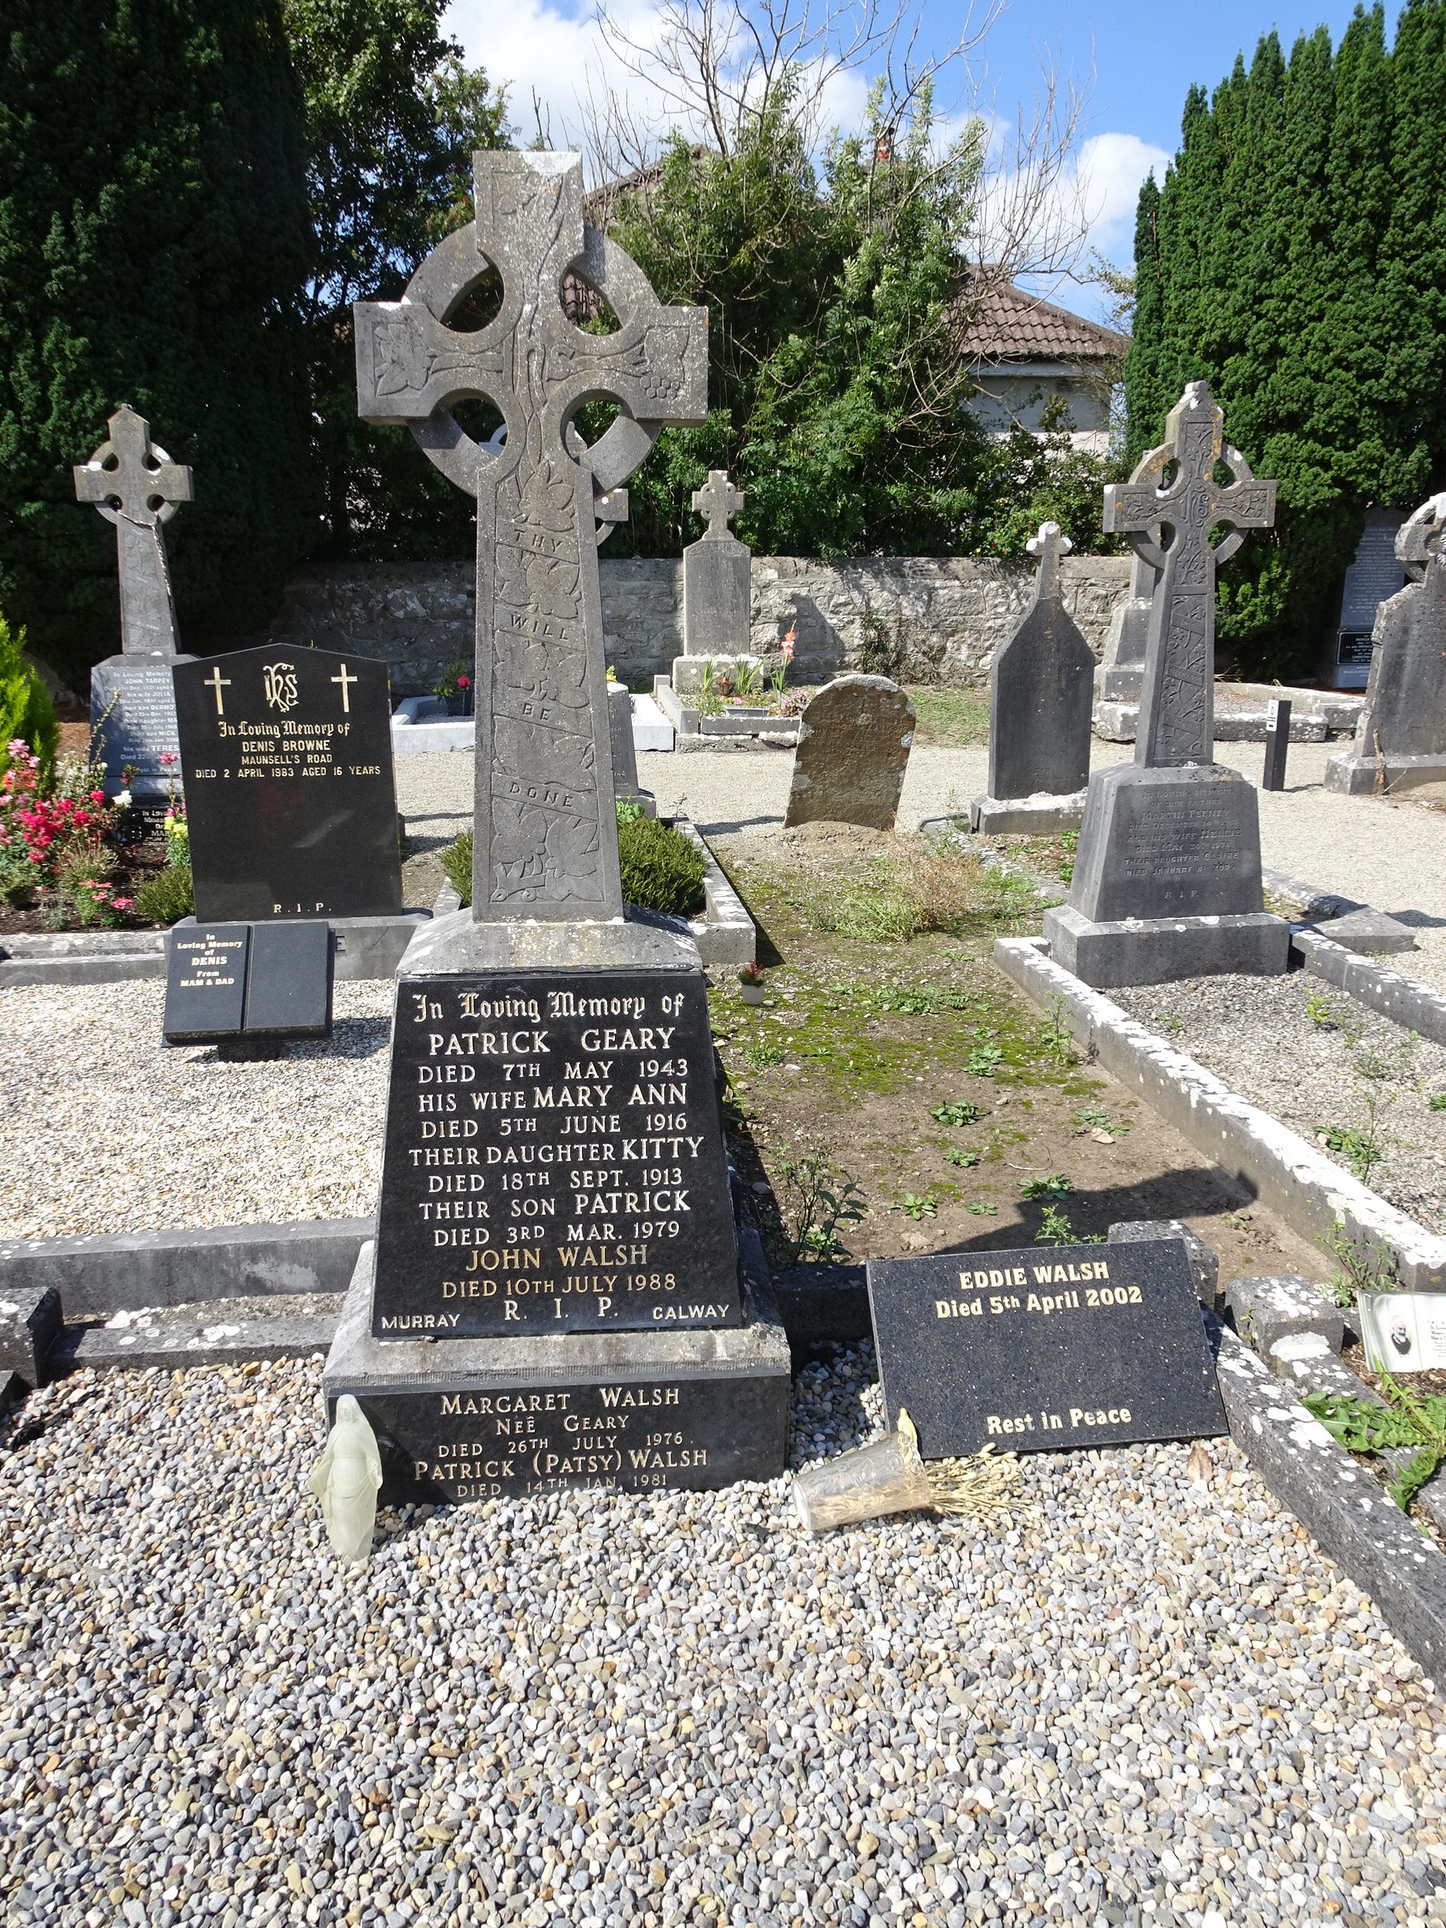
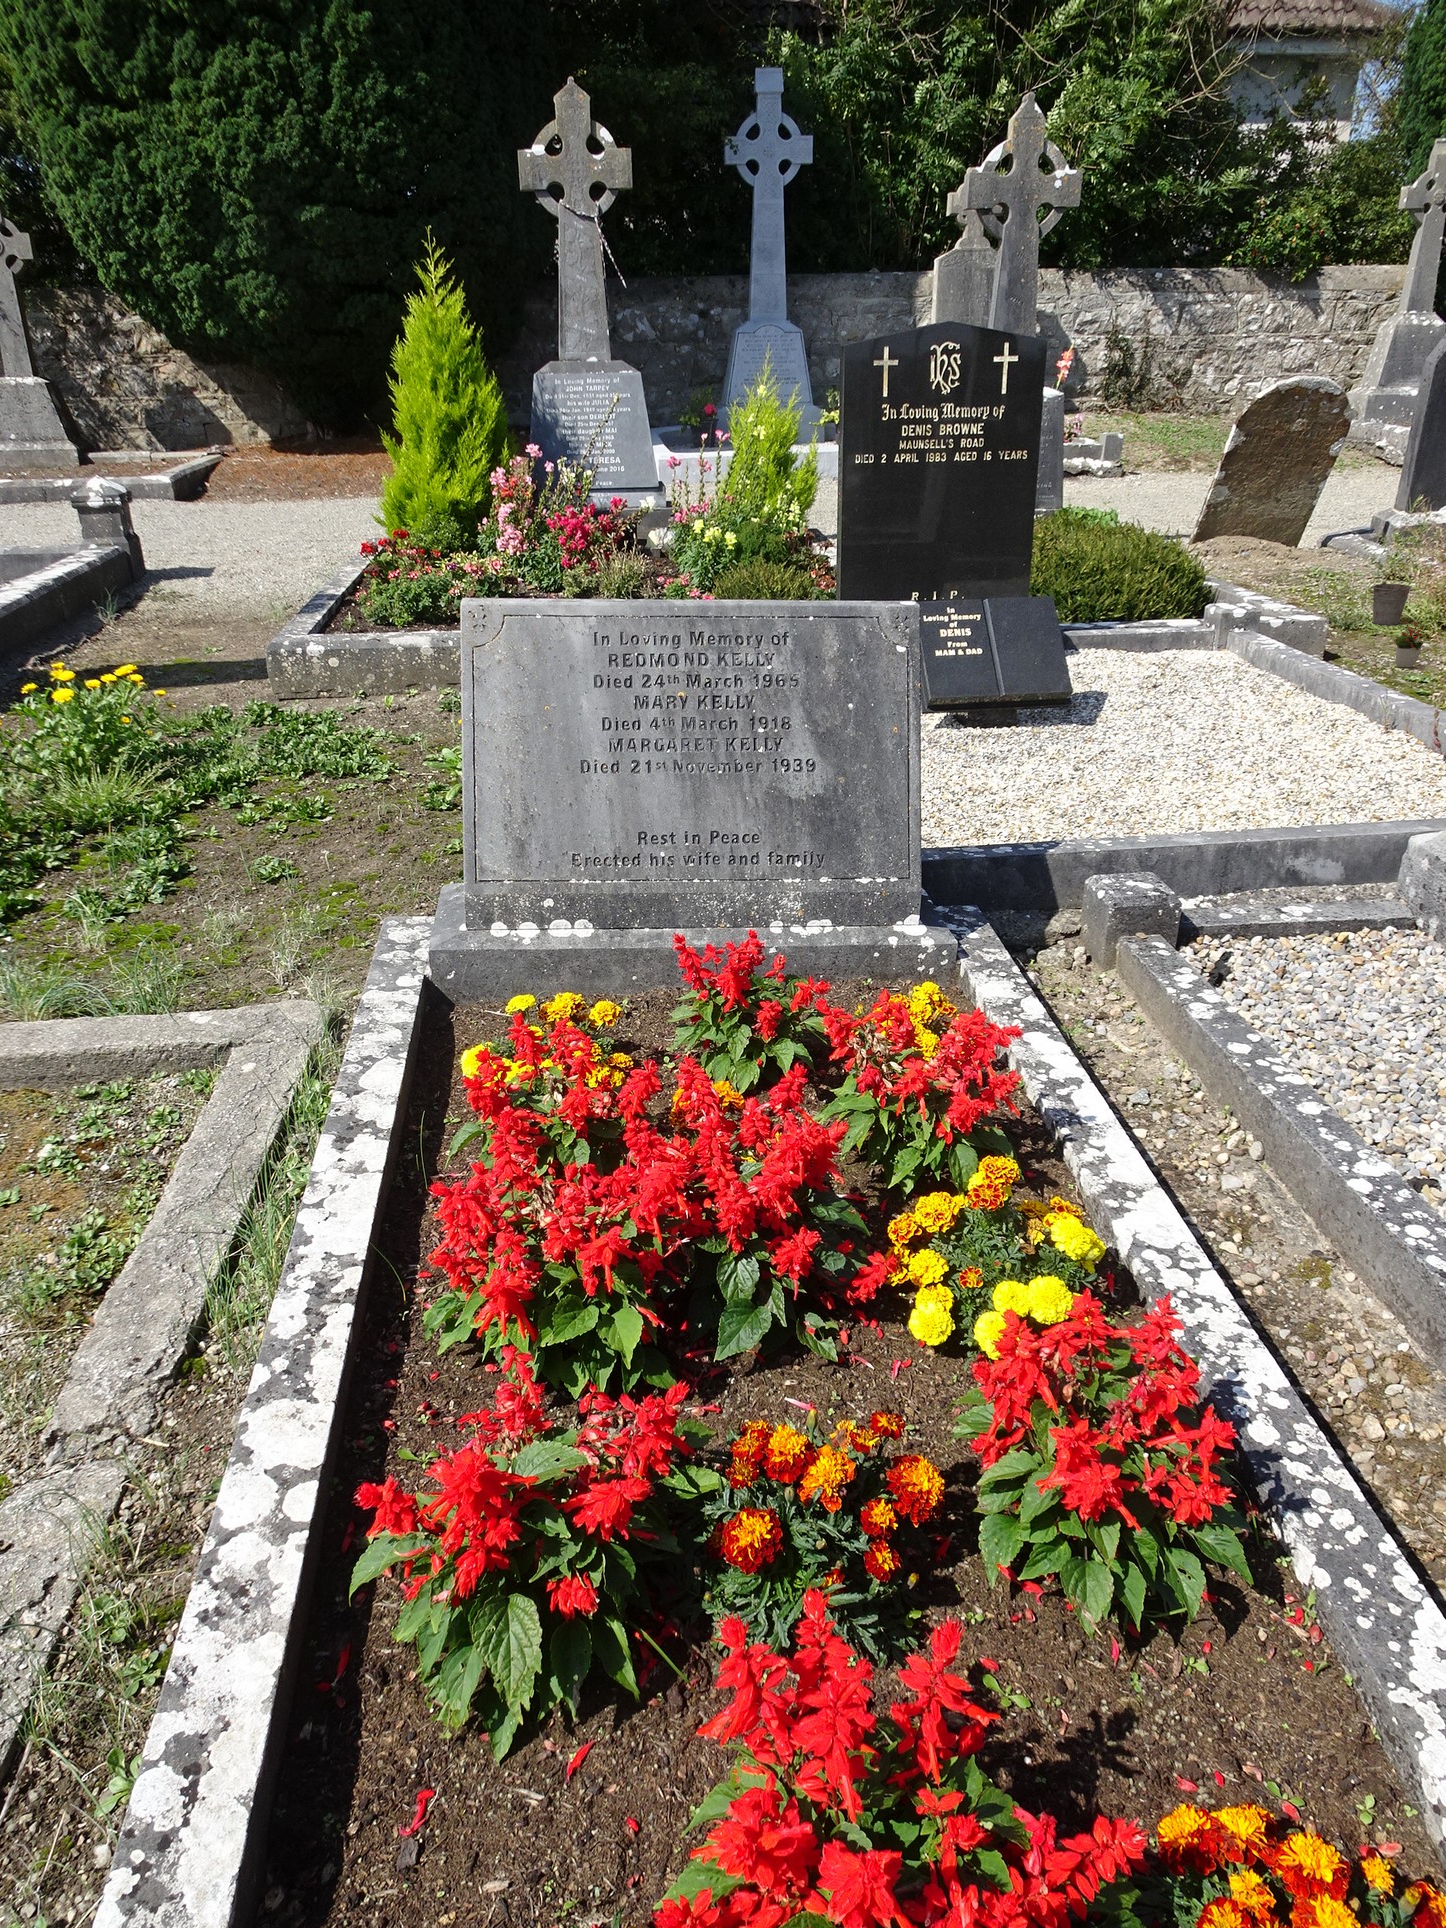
bucket: none [801,900,840,944] -> present [1370,582,1412,625]

